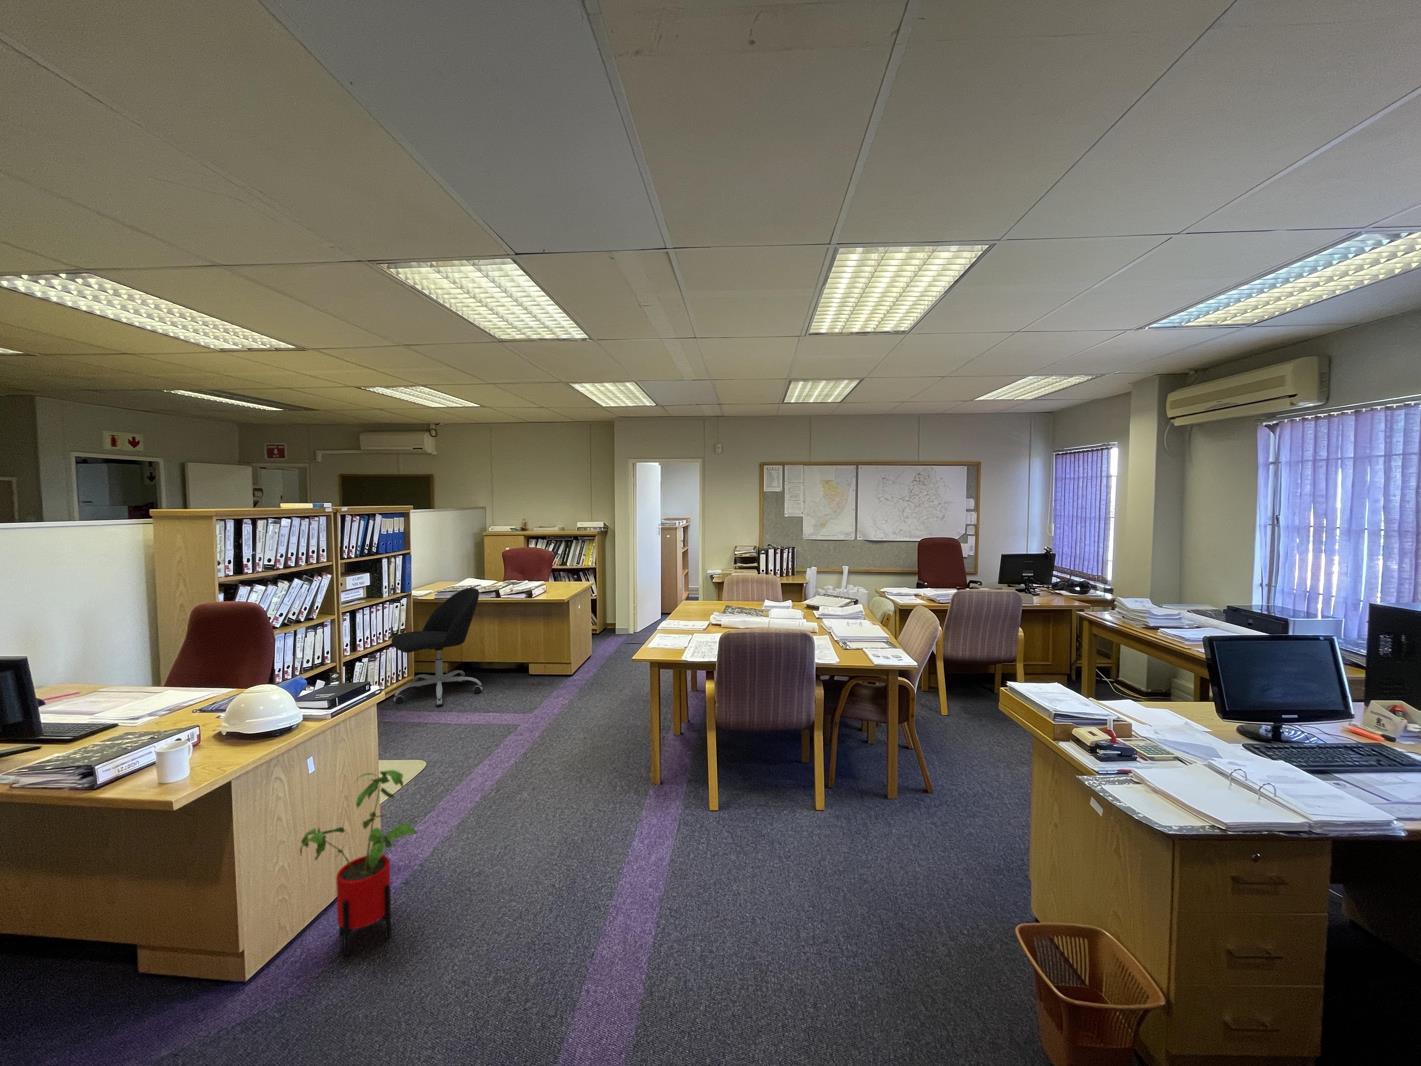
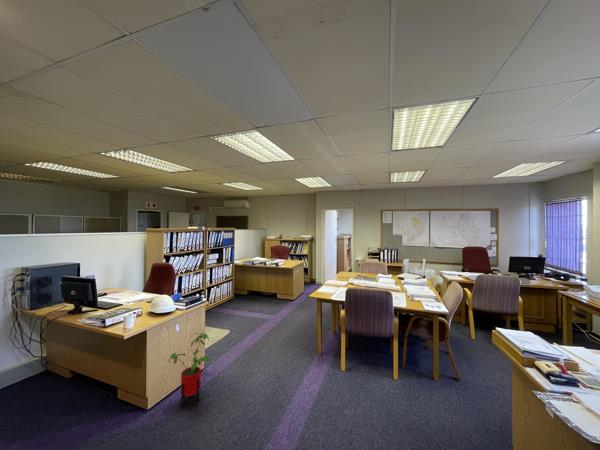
office chair: present [391,588,483,706] -> none [225,261,258,308]

